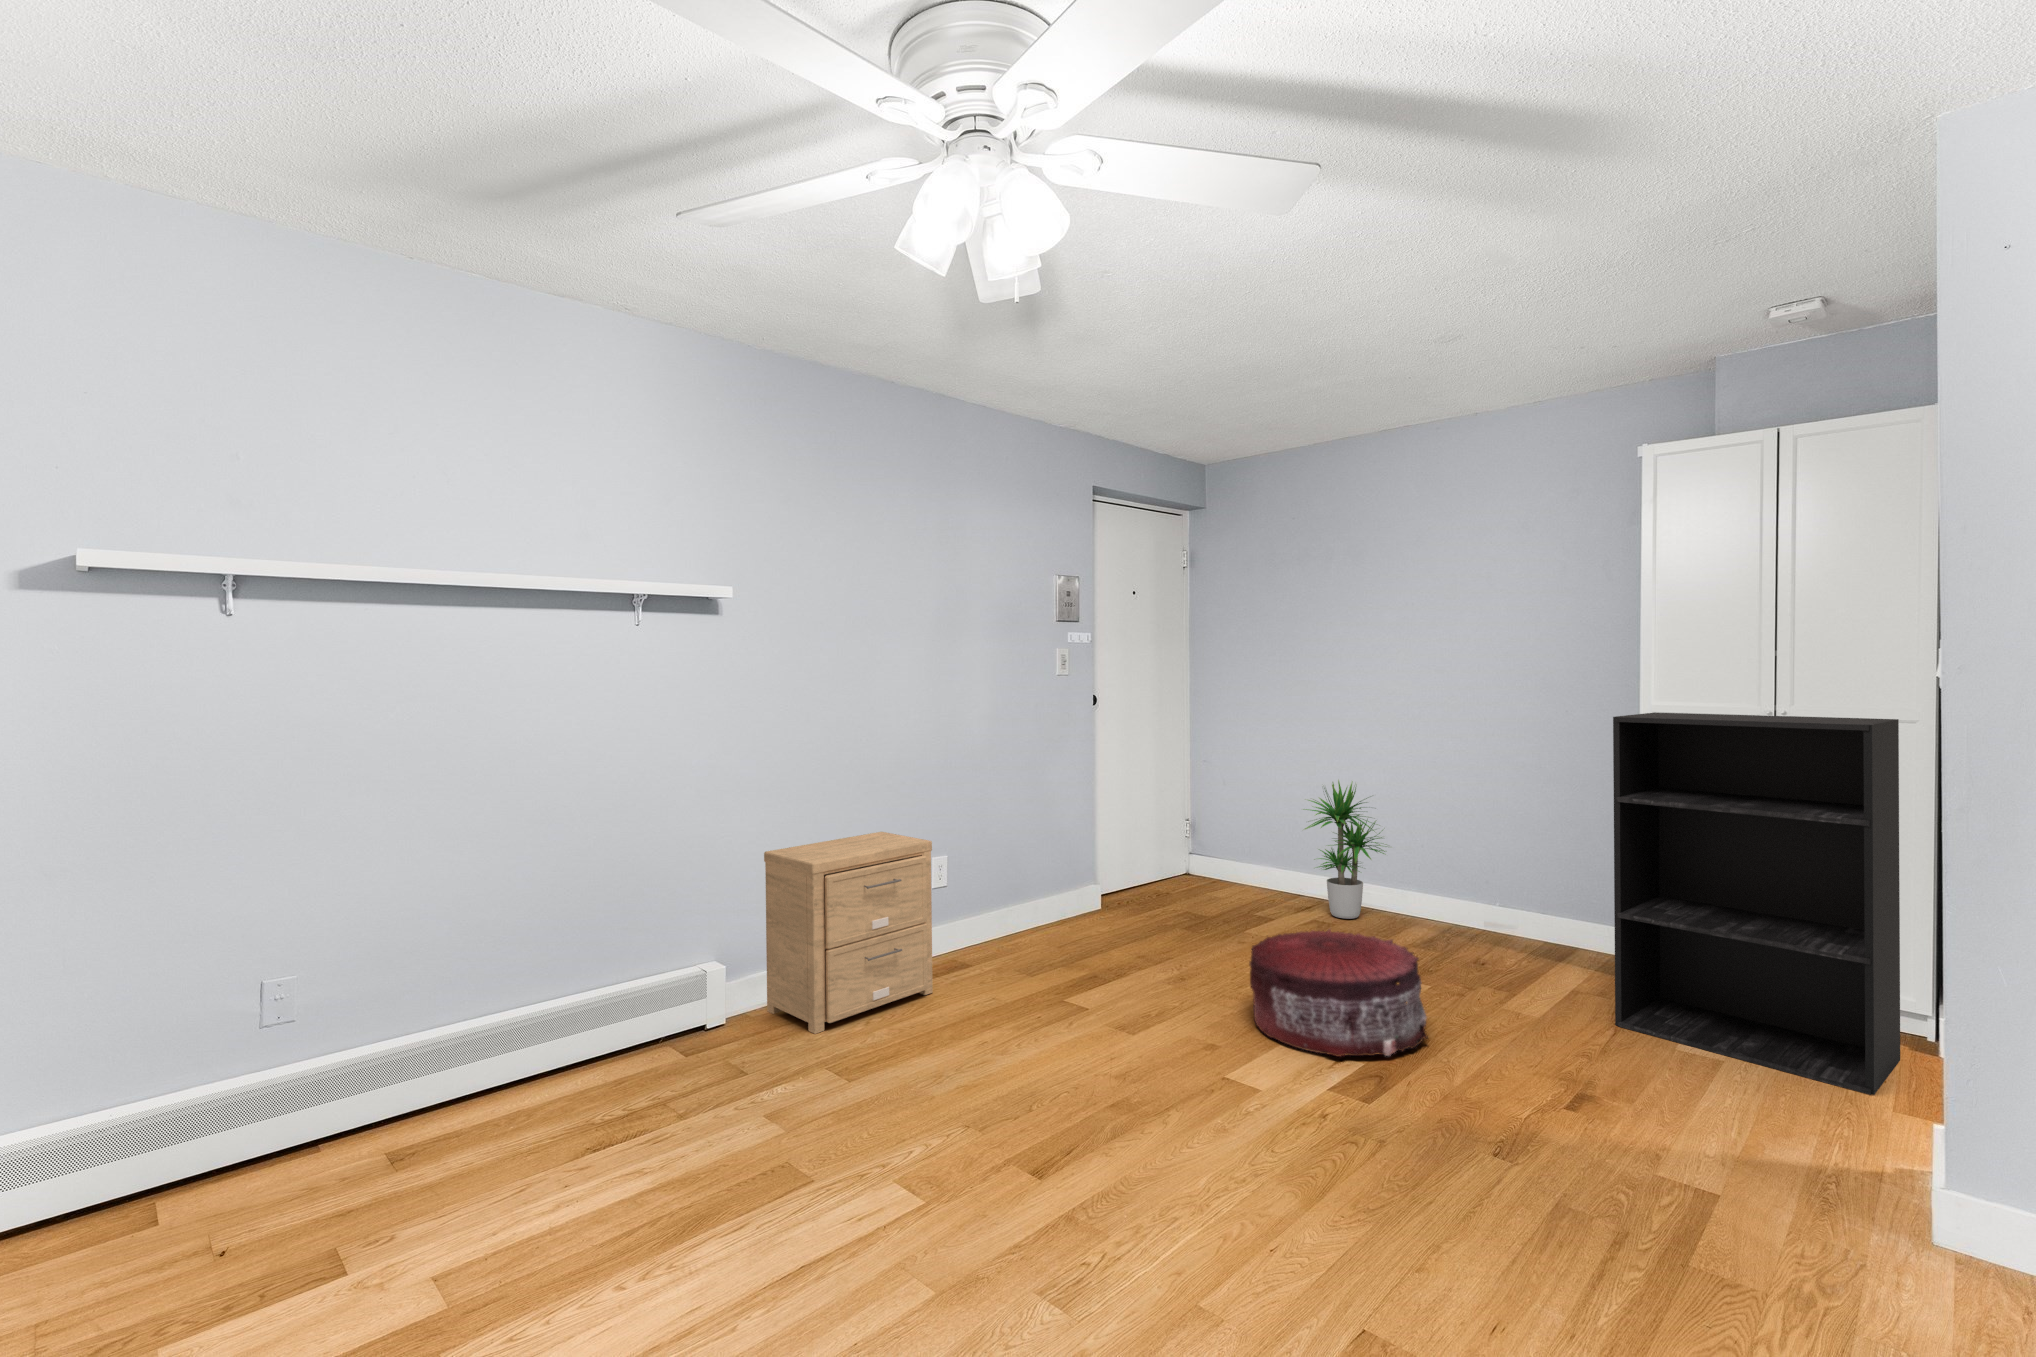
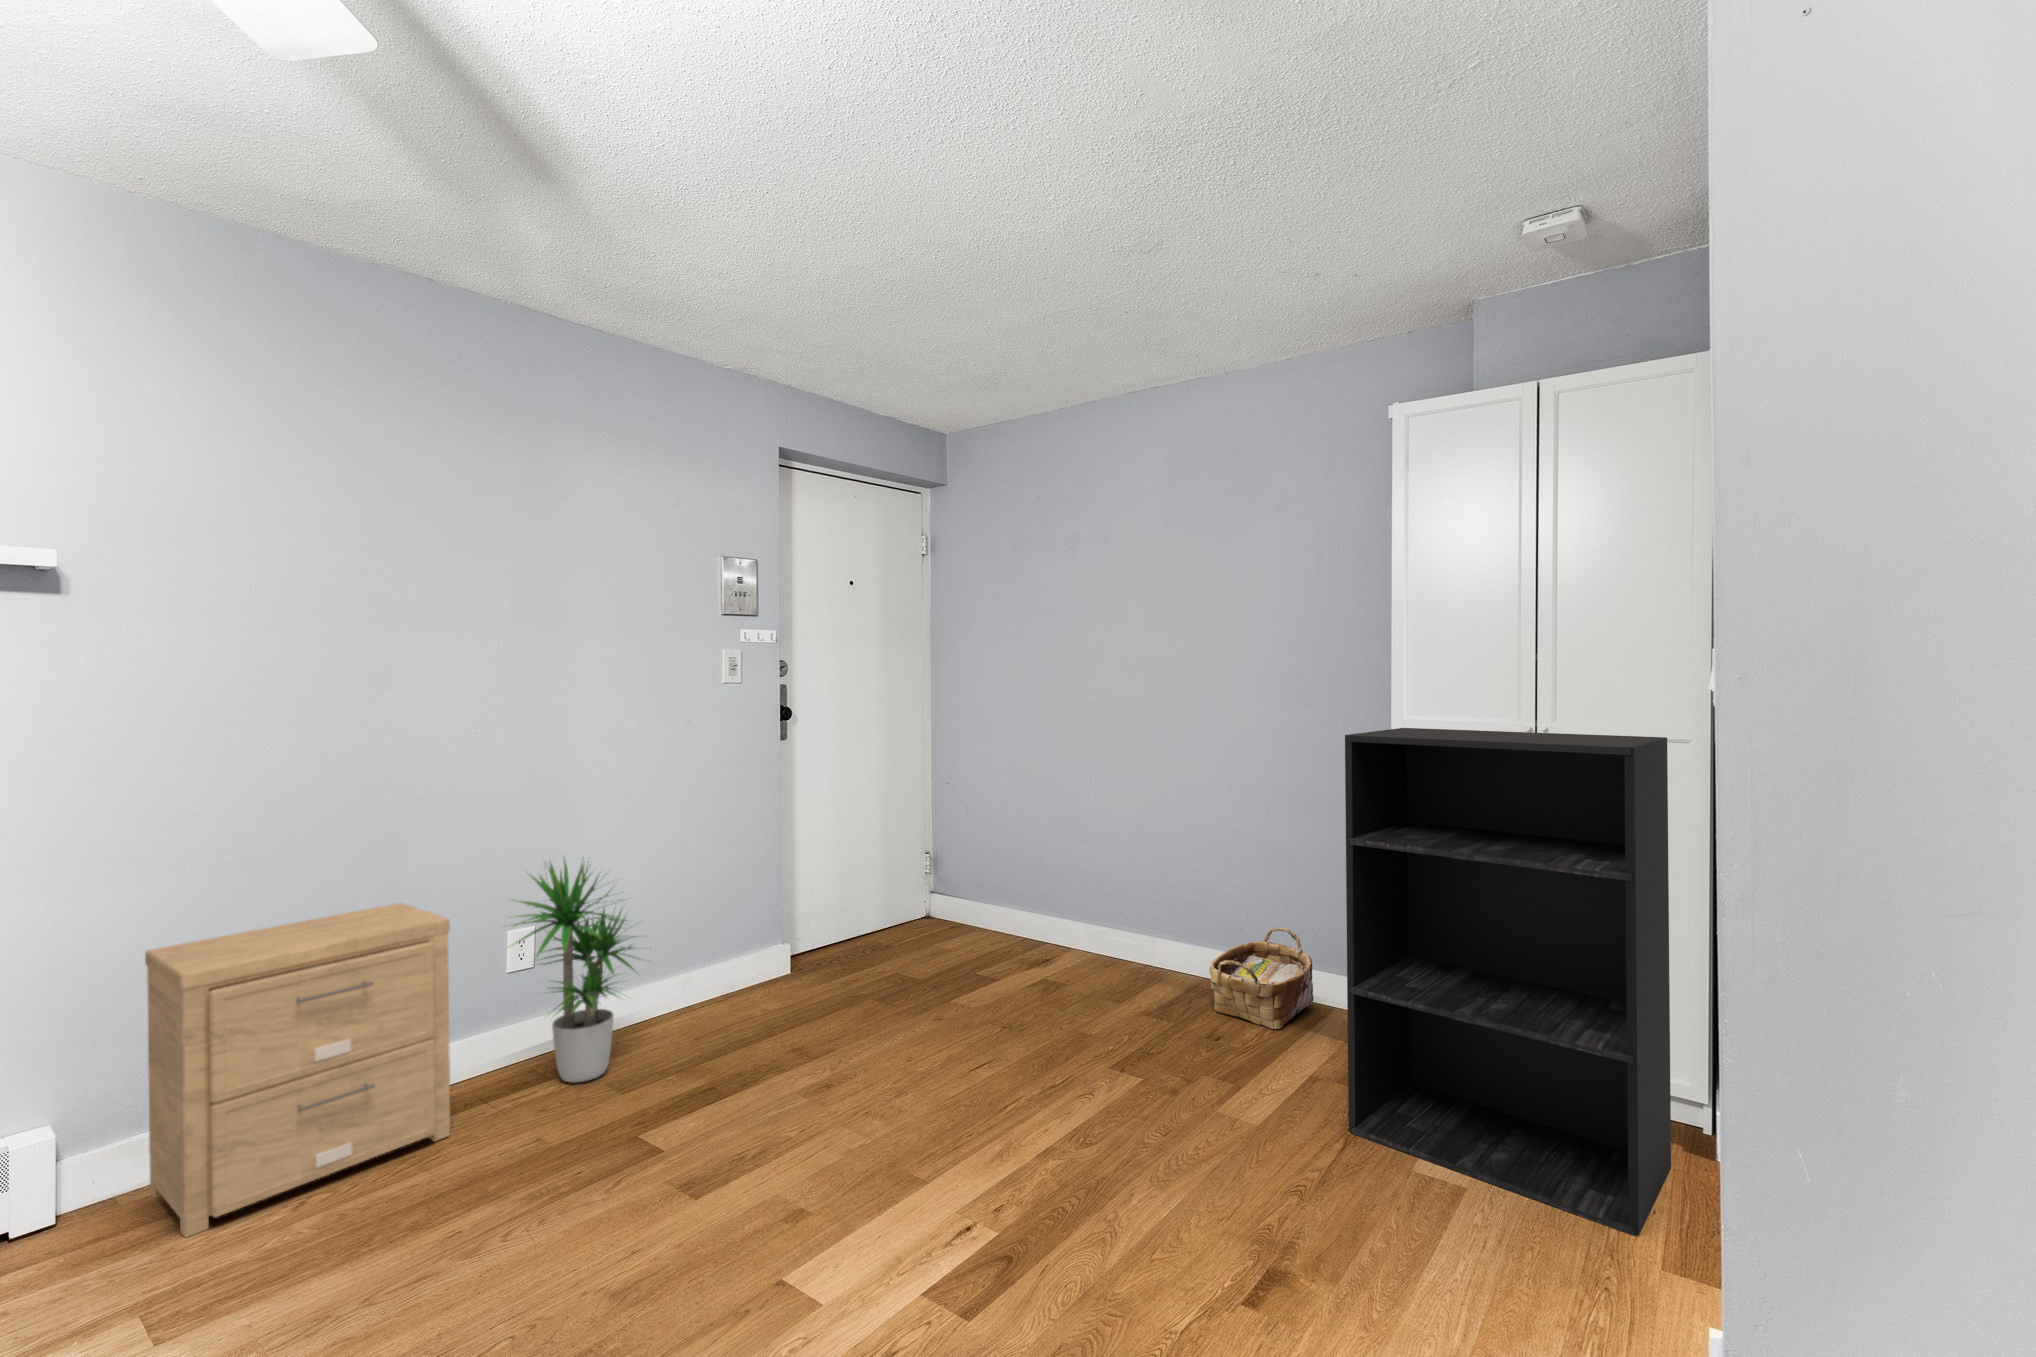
potted plant: present [1304,780,1385,919] -> present [508,861,635,1082]
woven basket: none [1467,881,1558,961] -> present [1210,927,1313,1029]
pouf: present [1250,930,1428,1057] -> none [876,1017,1102,1225]

